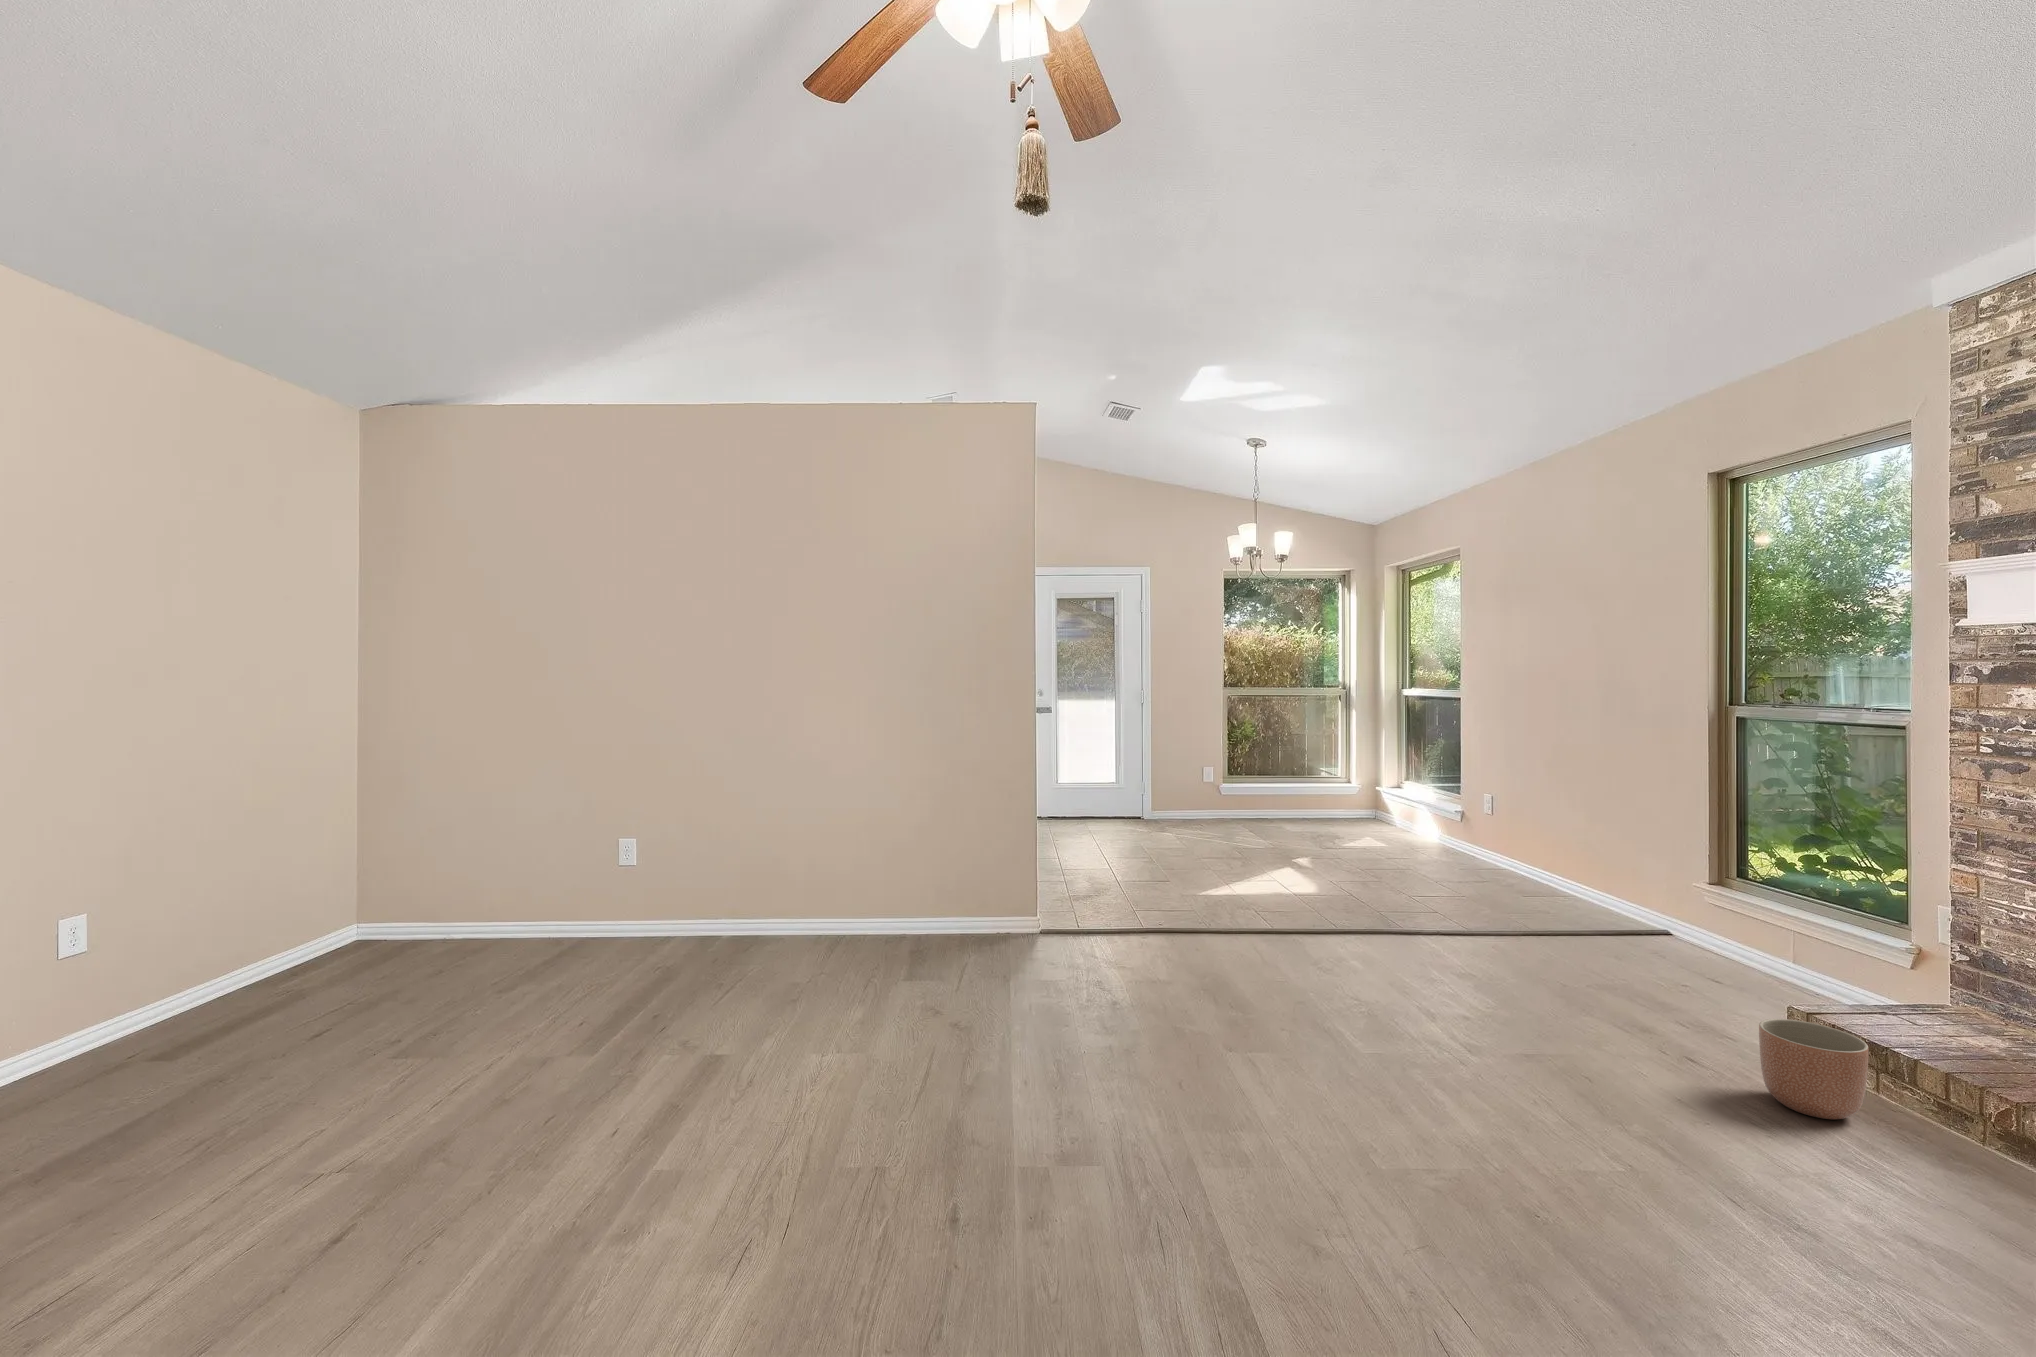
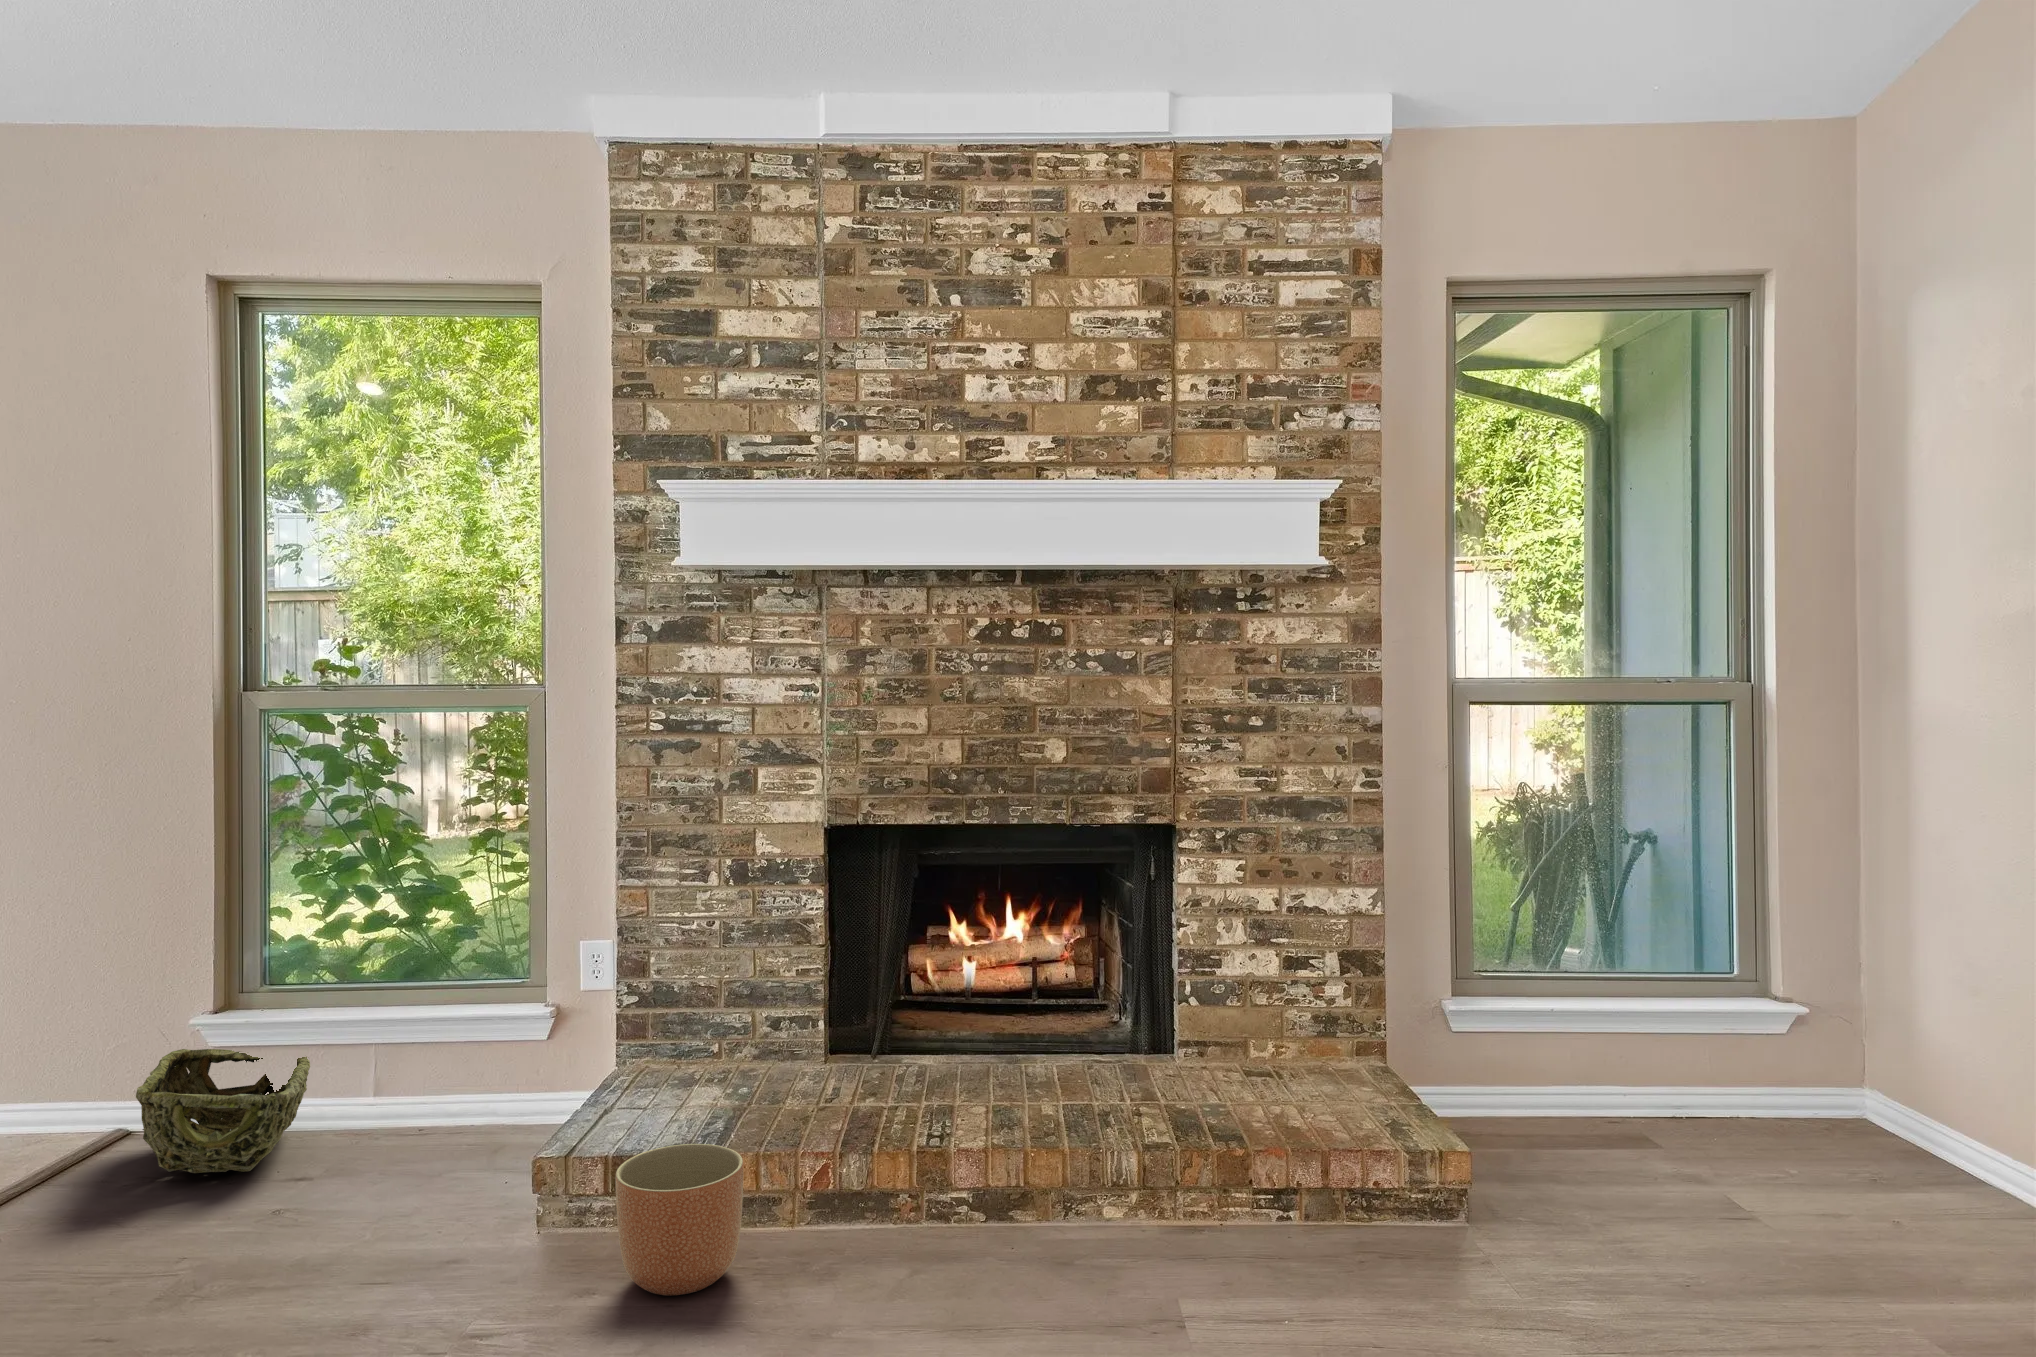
woven basket: none [1629,901,1760,972] -> present [136,1049,310,1173]

